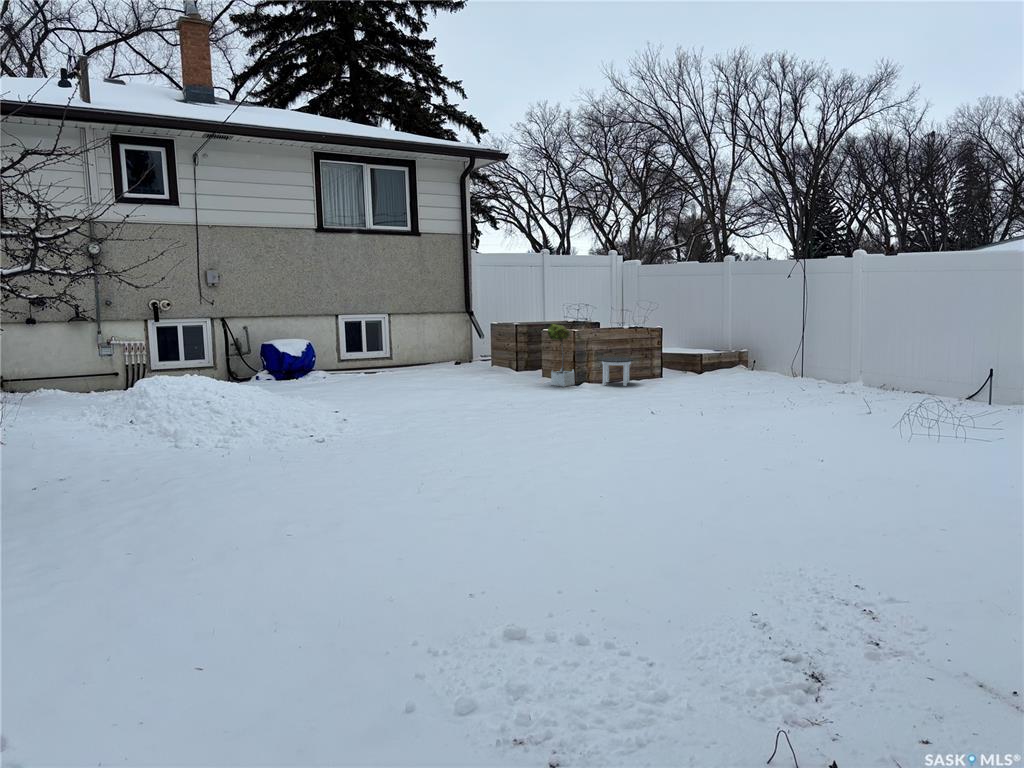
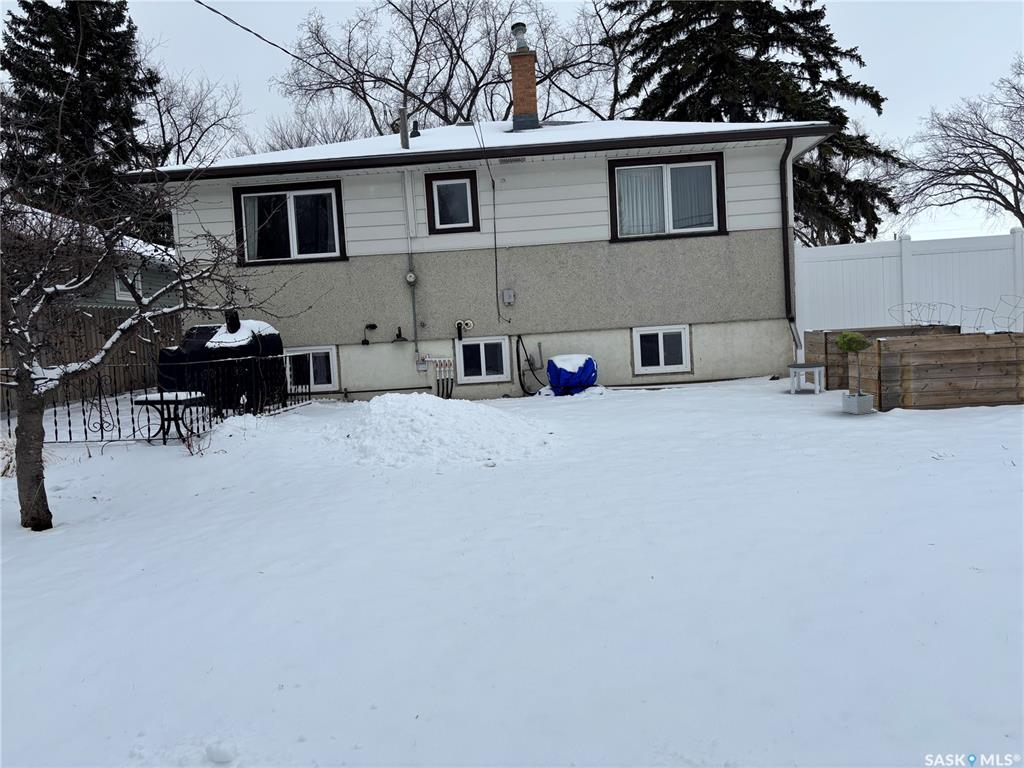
round table: present [600,357,633,386] -> present [787,363,827,394]

